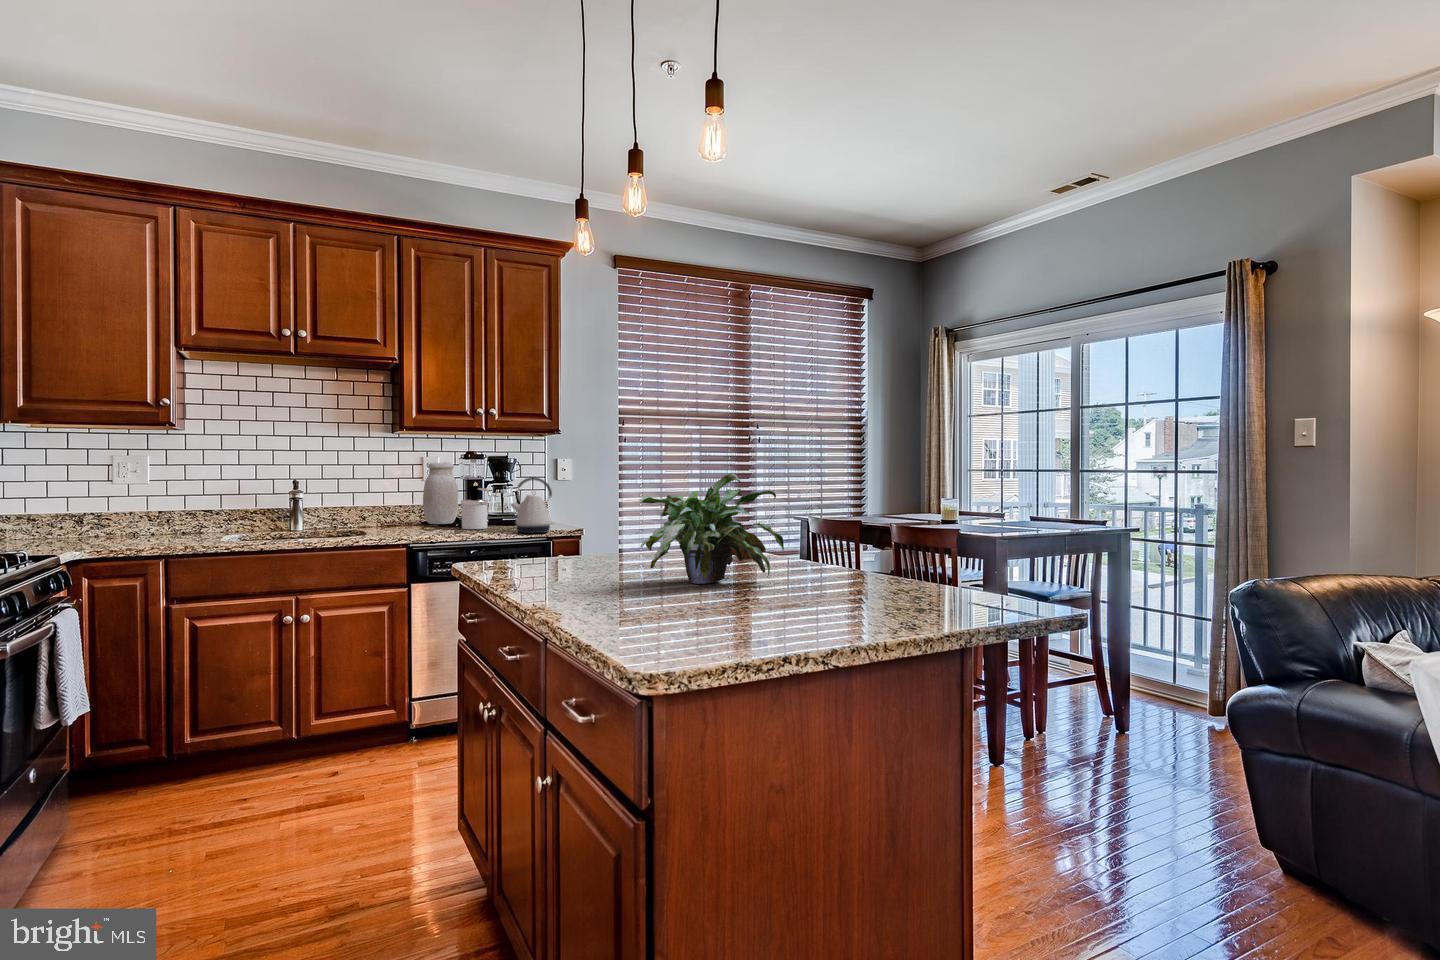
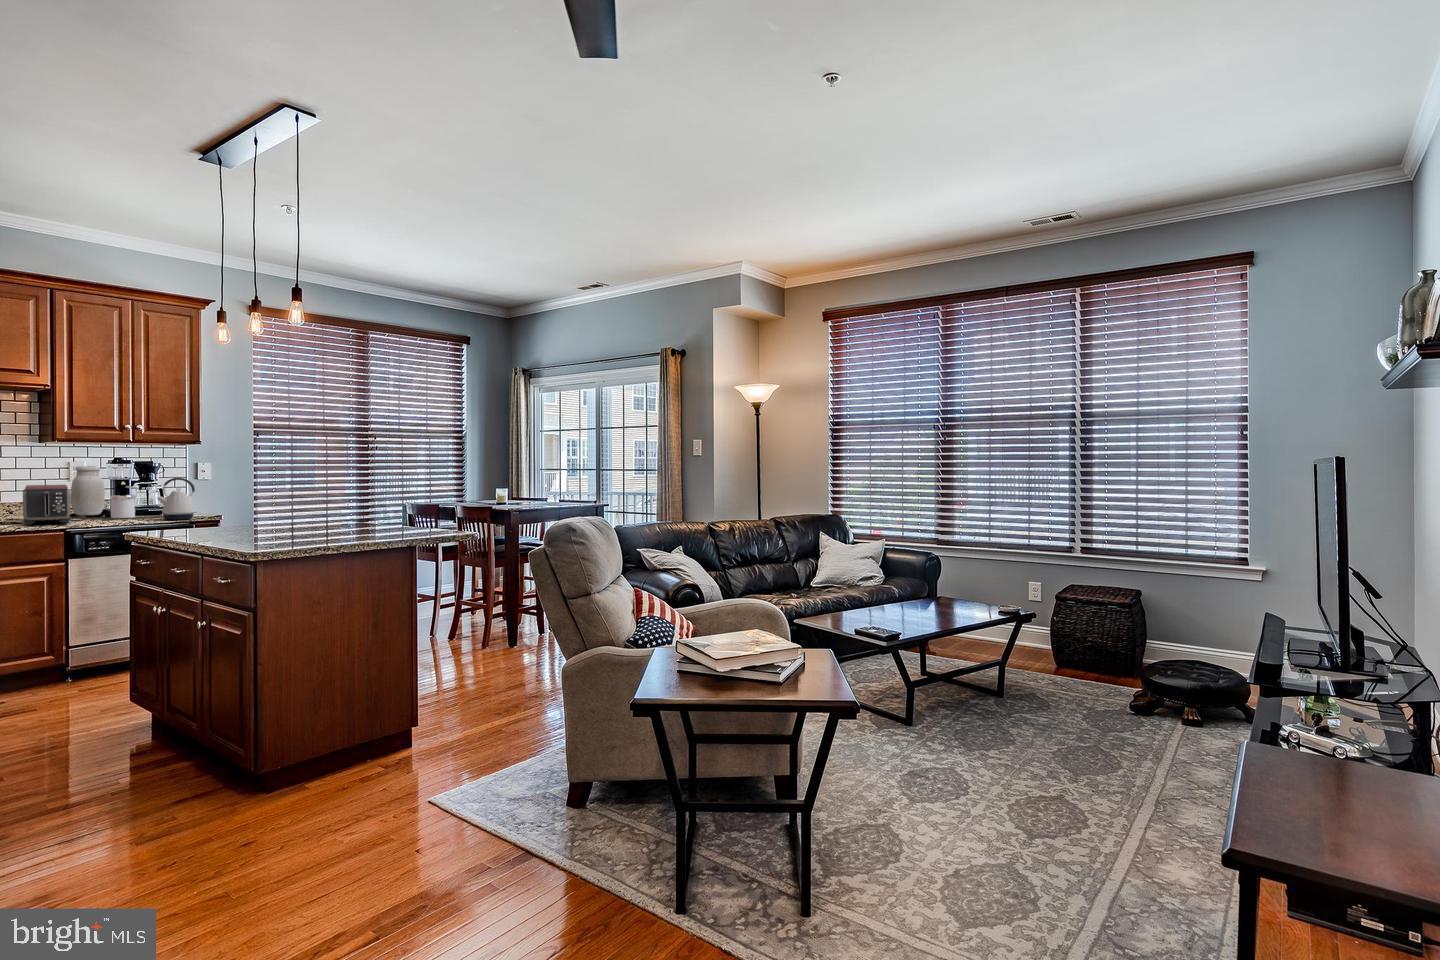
potted plant: present [639,474,784,584] -> none [259,478,346,537]
toaster: none [365,486,418,536] -> present [23,485,71,525]

